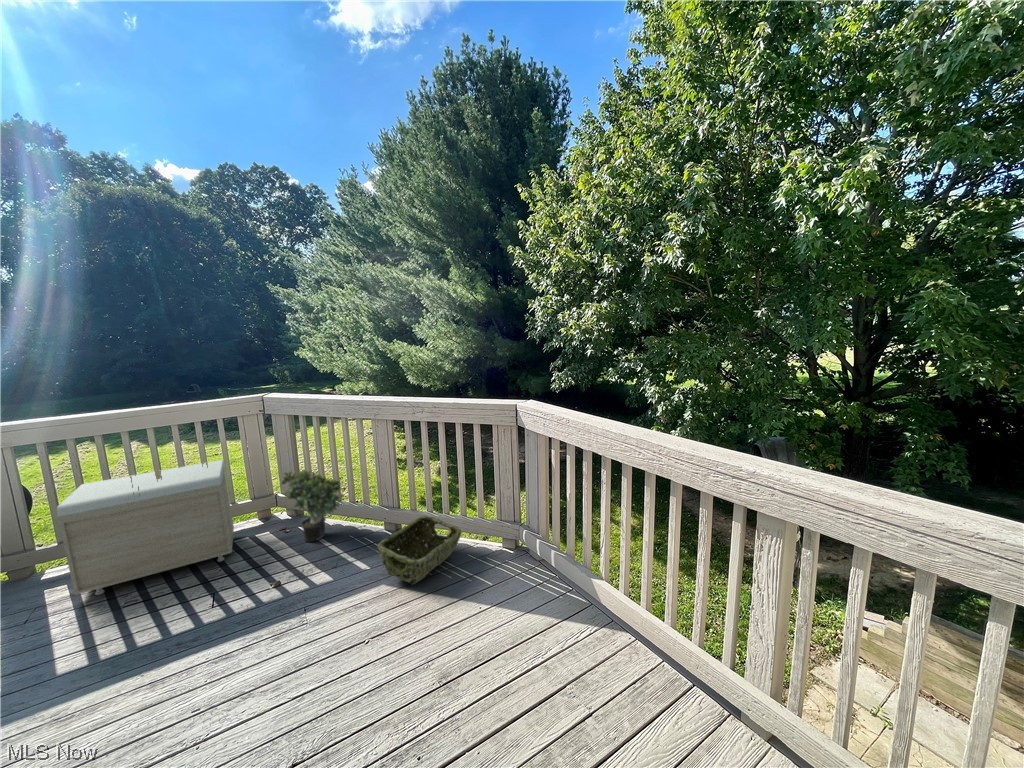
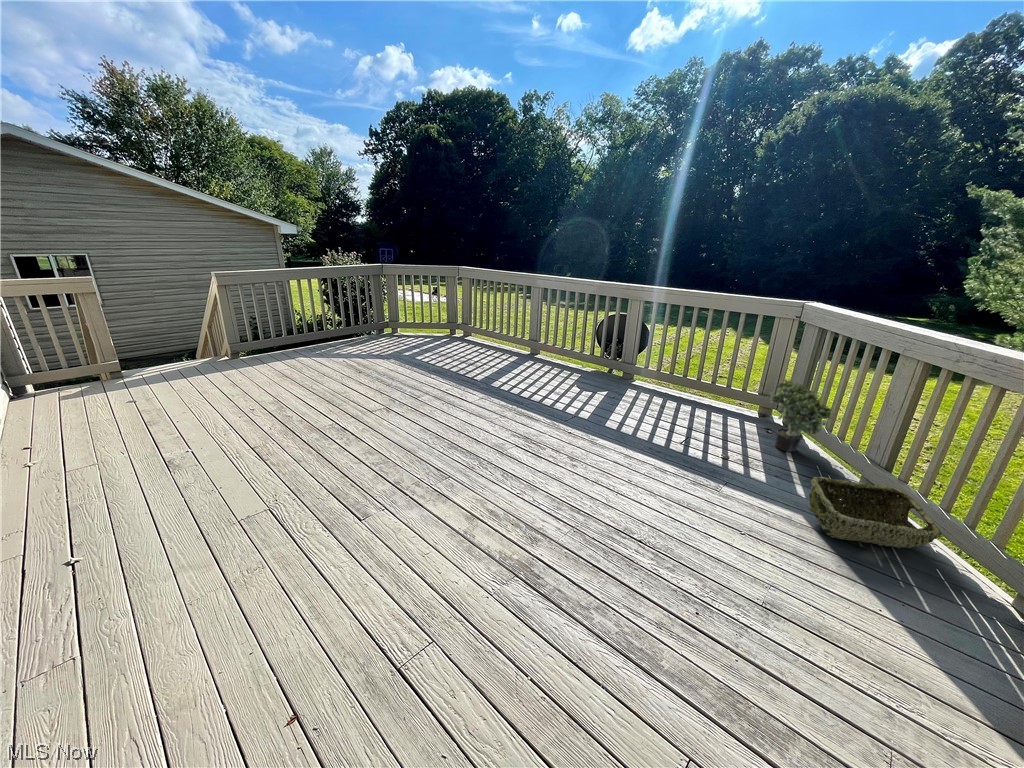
storage bench: present [57,460,234,595] -> none [634,335,746,423]

